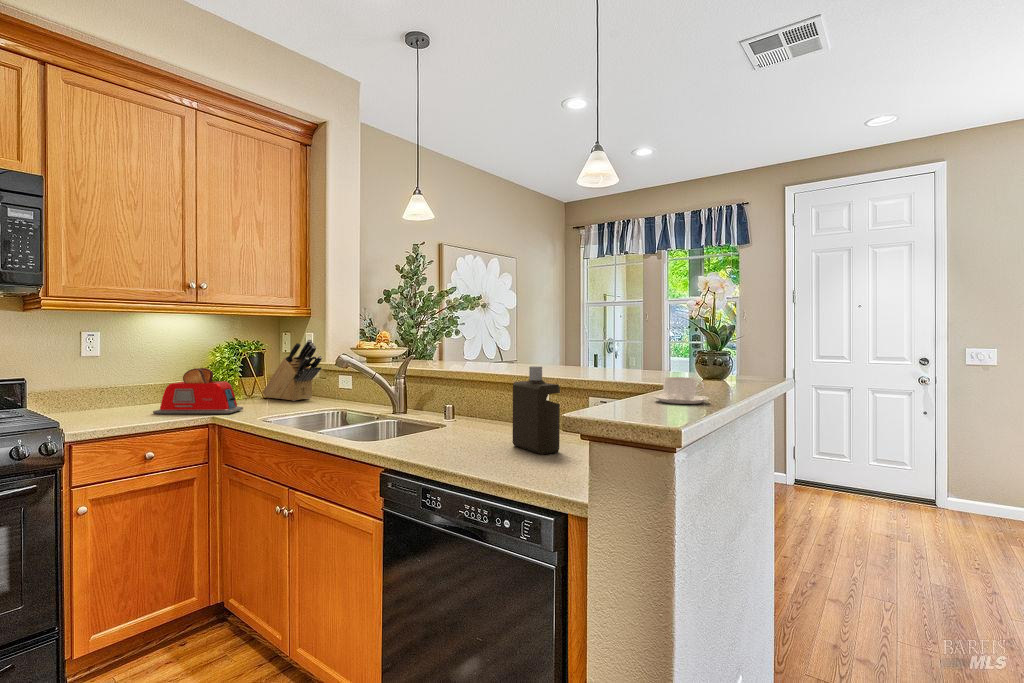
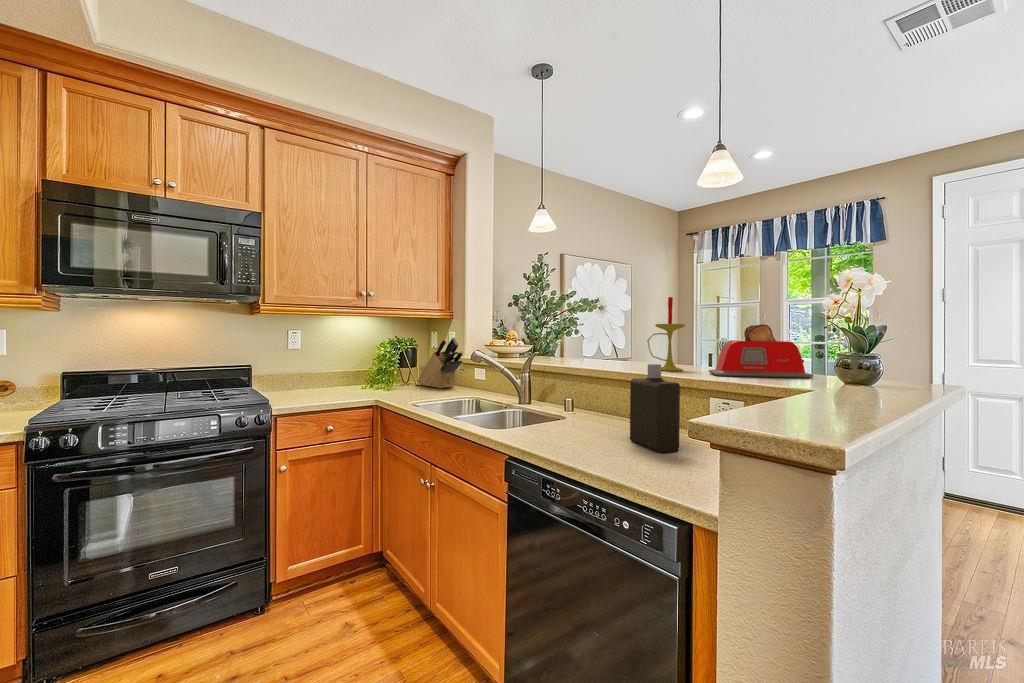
candle: none [530,296,568,373] -> present [647,297,685,371]
toaster: present [153,368,243,414] -> present [709,324,814,378]
coffee cup: present [653,377,709,404] -> none [796,380,872,412]

